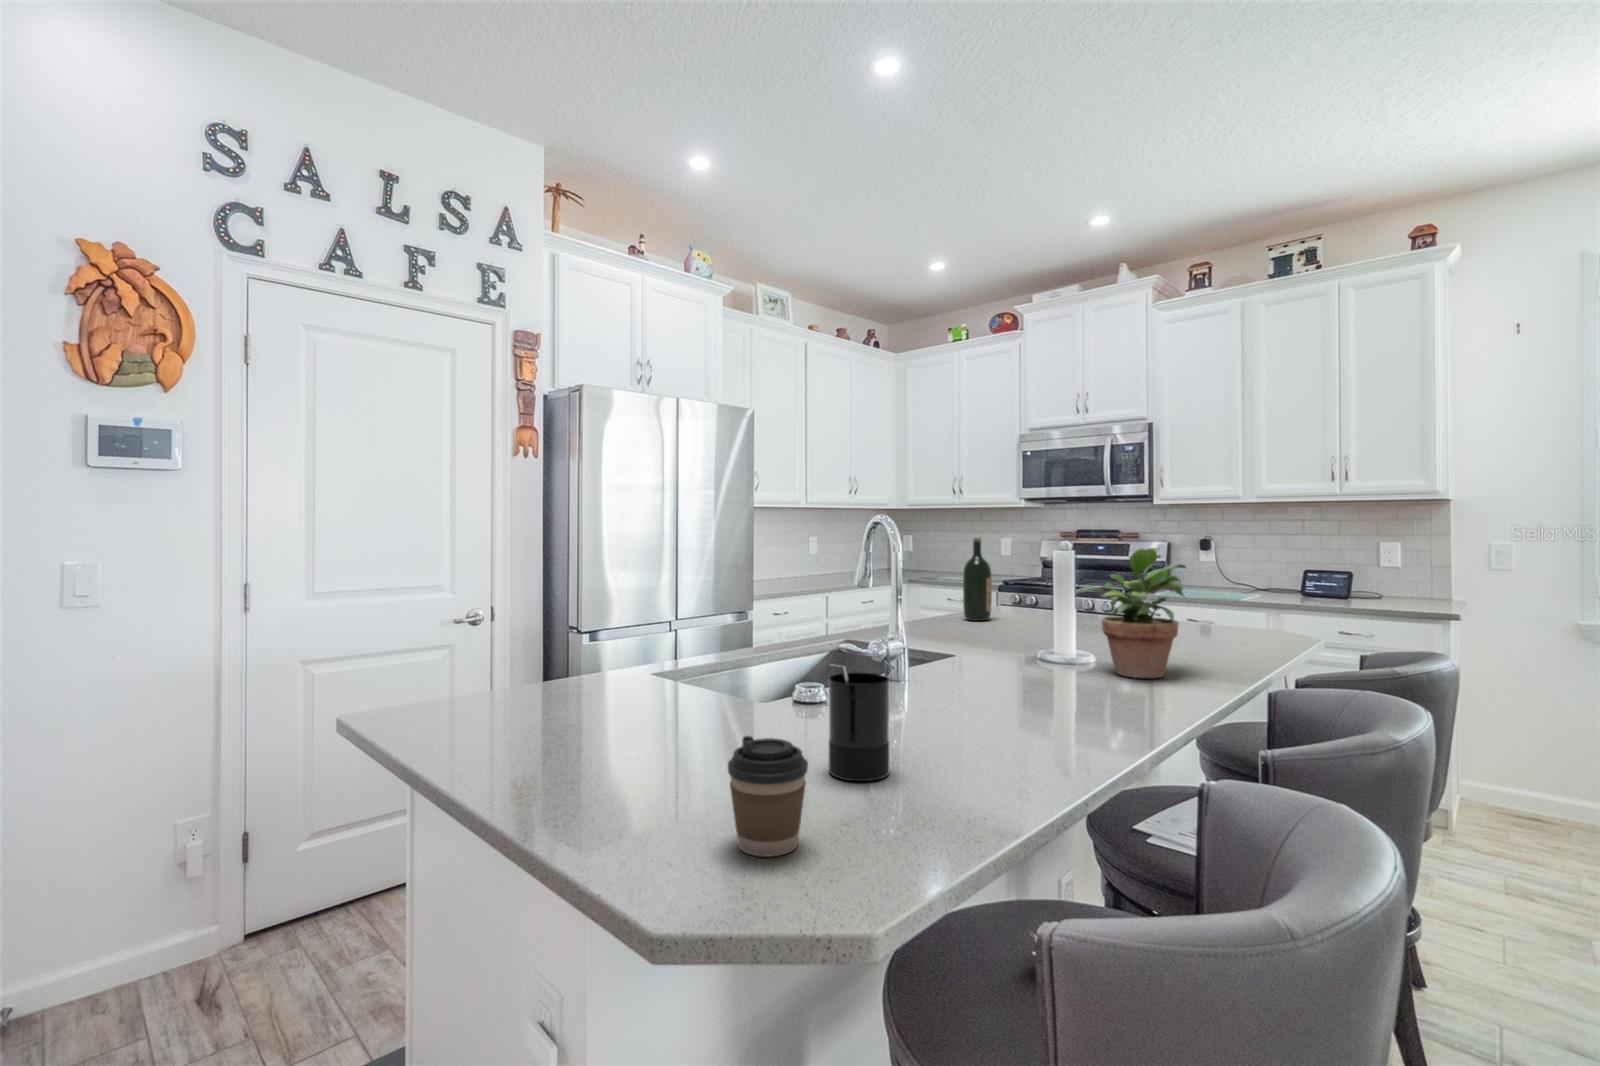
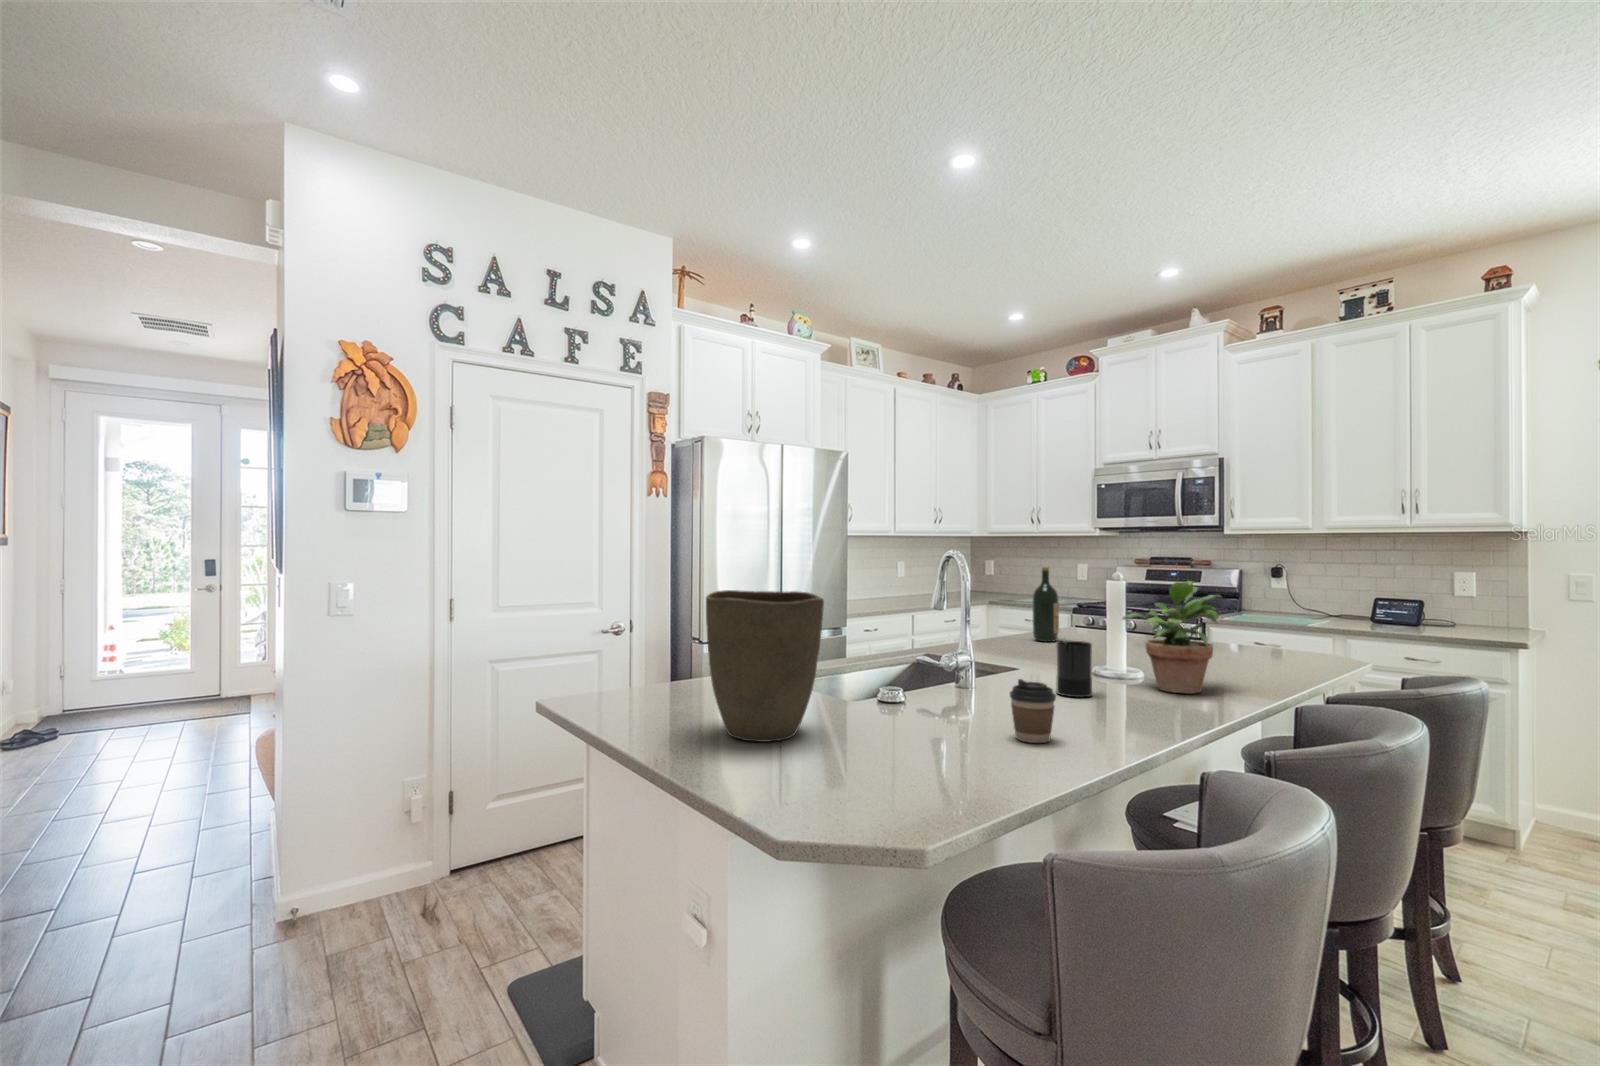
vase: none [560,562,722,766] -> present [706,590,824,742]
candle: present [829,666,889,781] -> present [1056,640,1092,697]
coffee cup: present [728,736,808,857] -> present [1010,679,1056,743]

